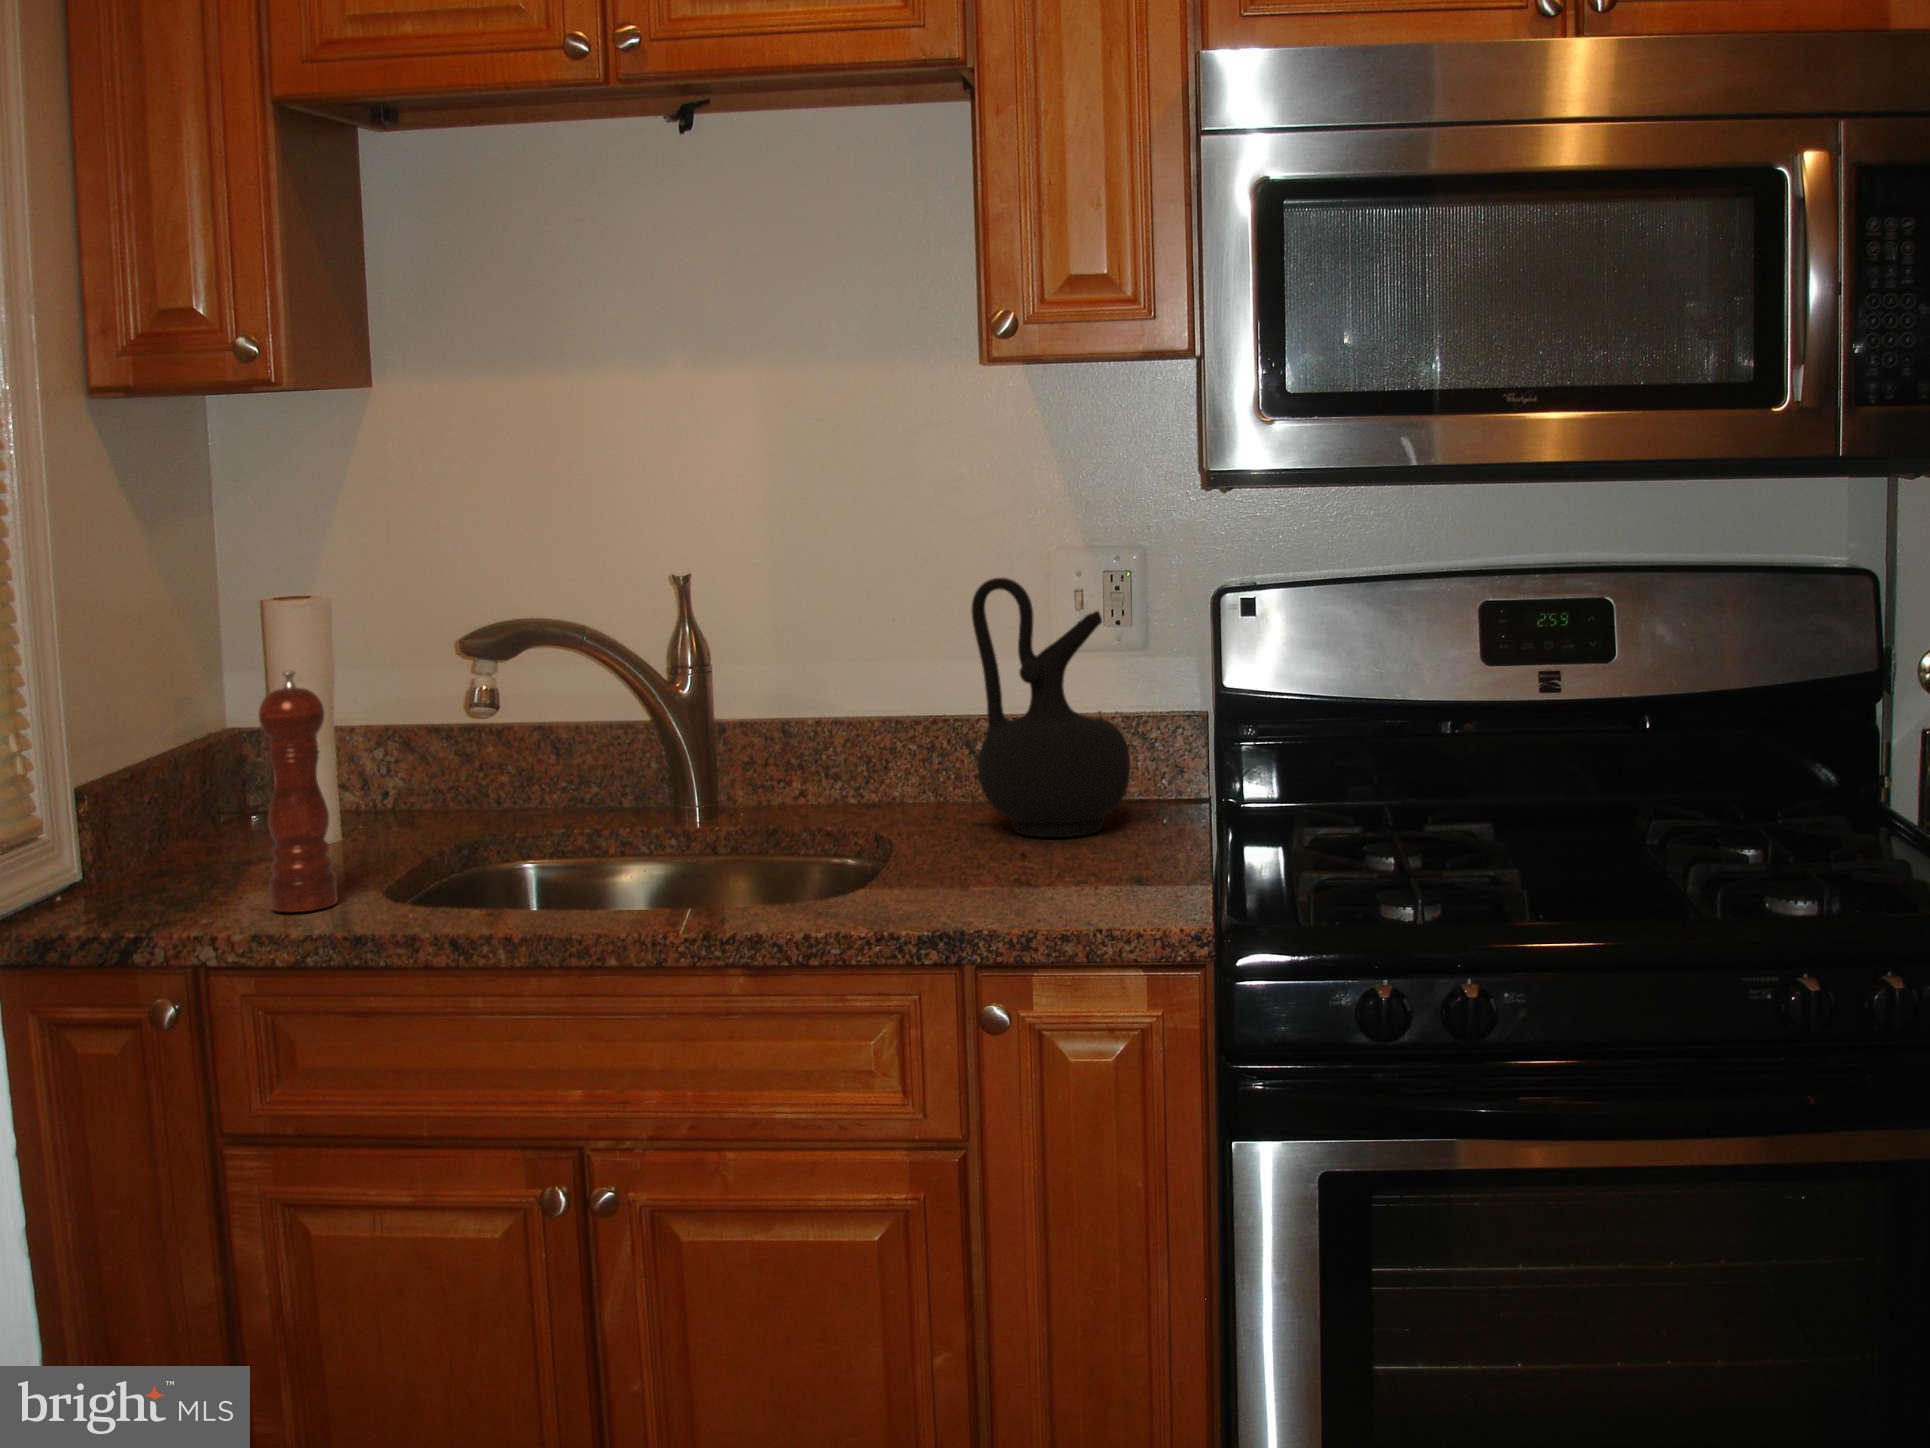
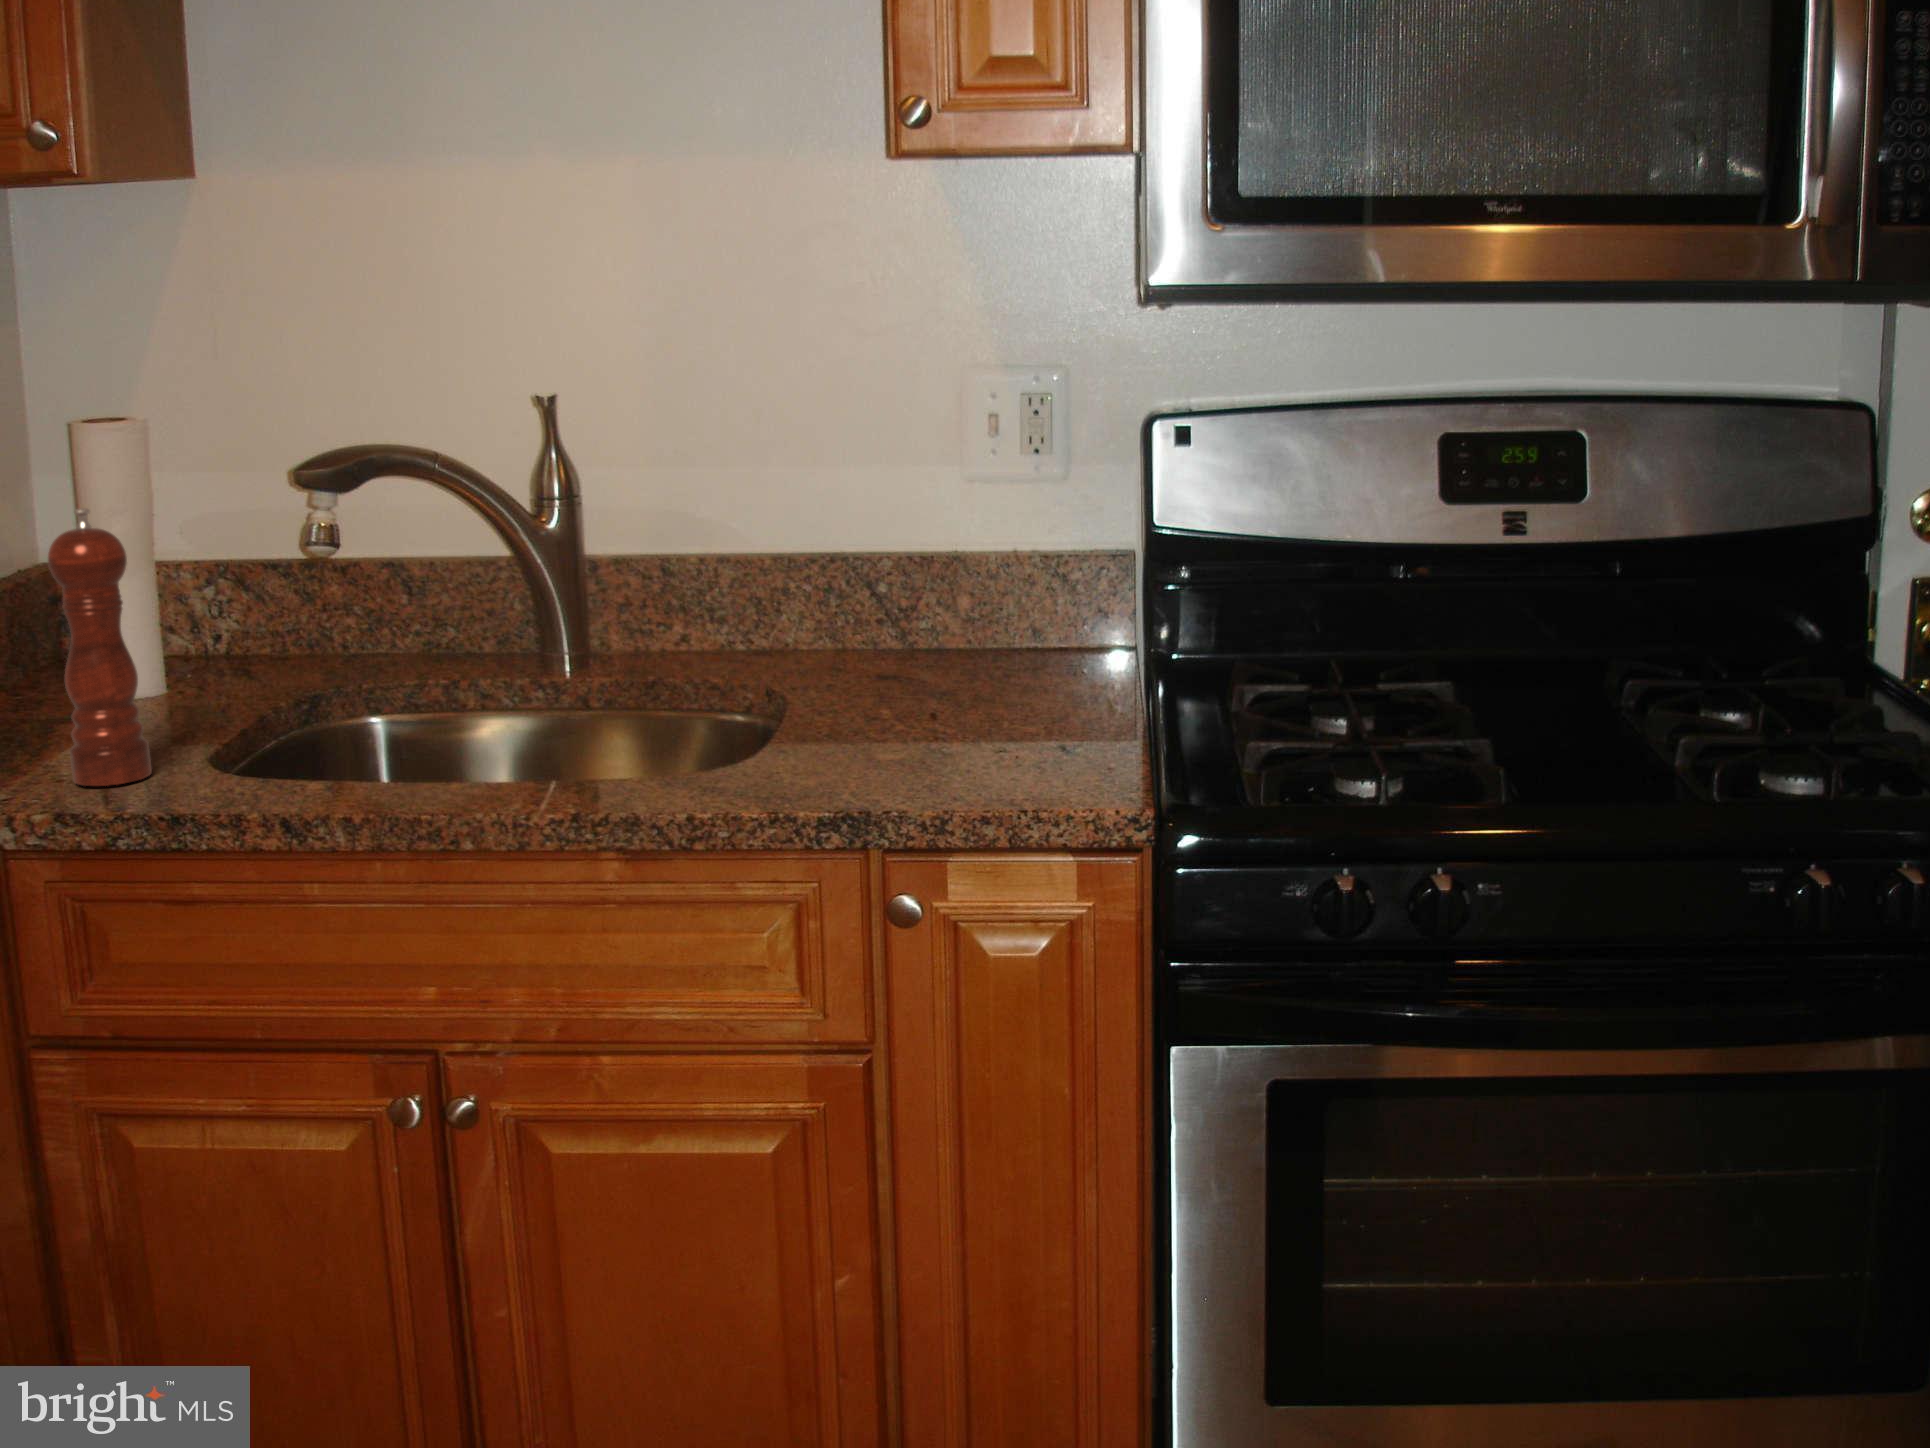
ceramic jug: present [972,578,1130,837] -> none [876,403,1053,695]

